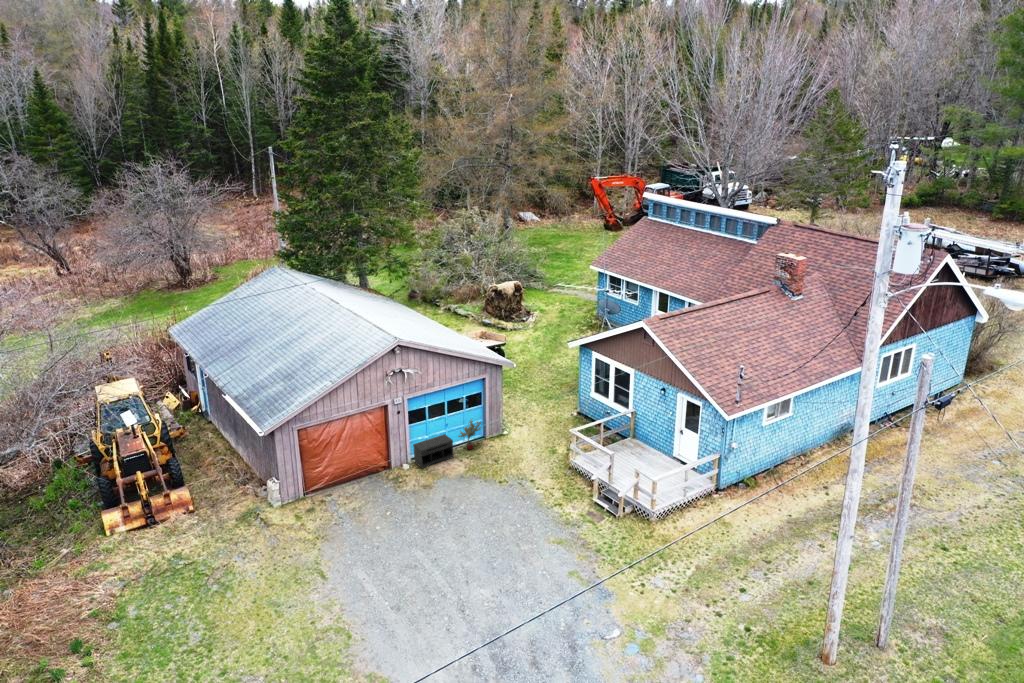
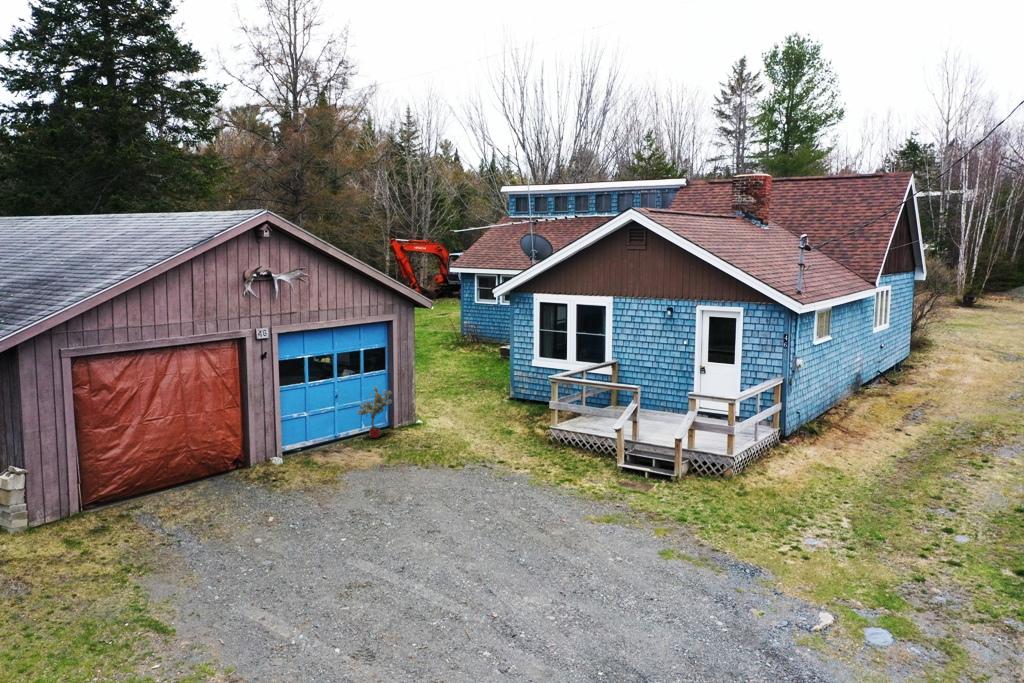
bench: present [413,434,453,468] -> none [284,411,353,463]

